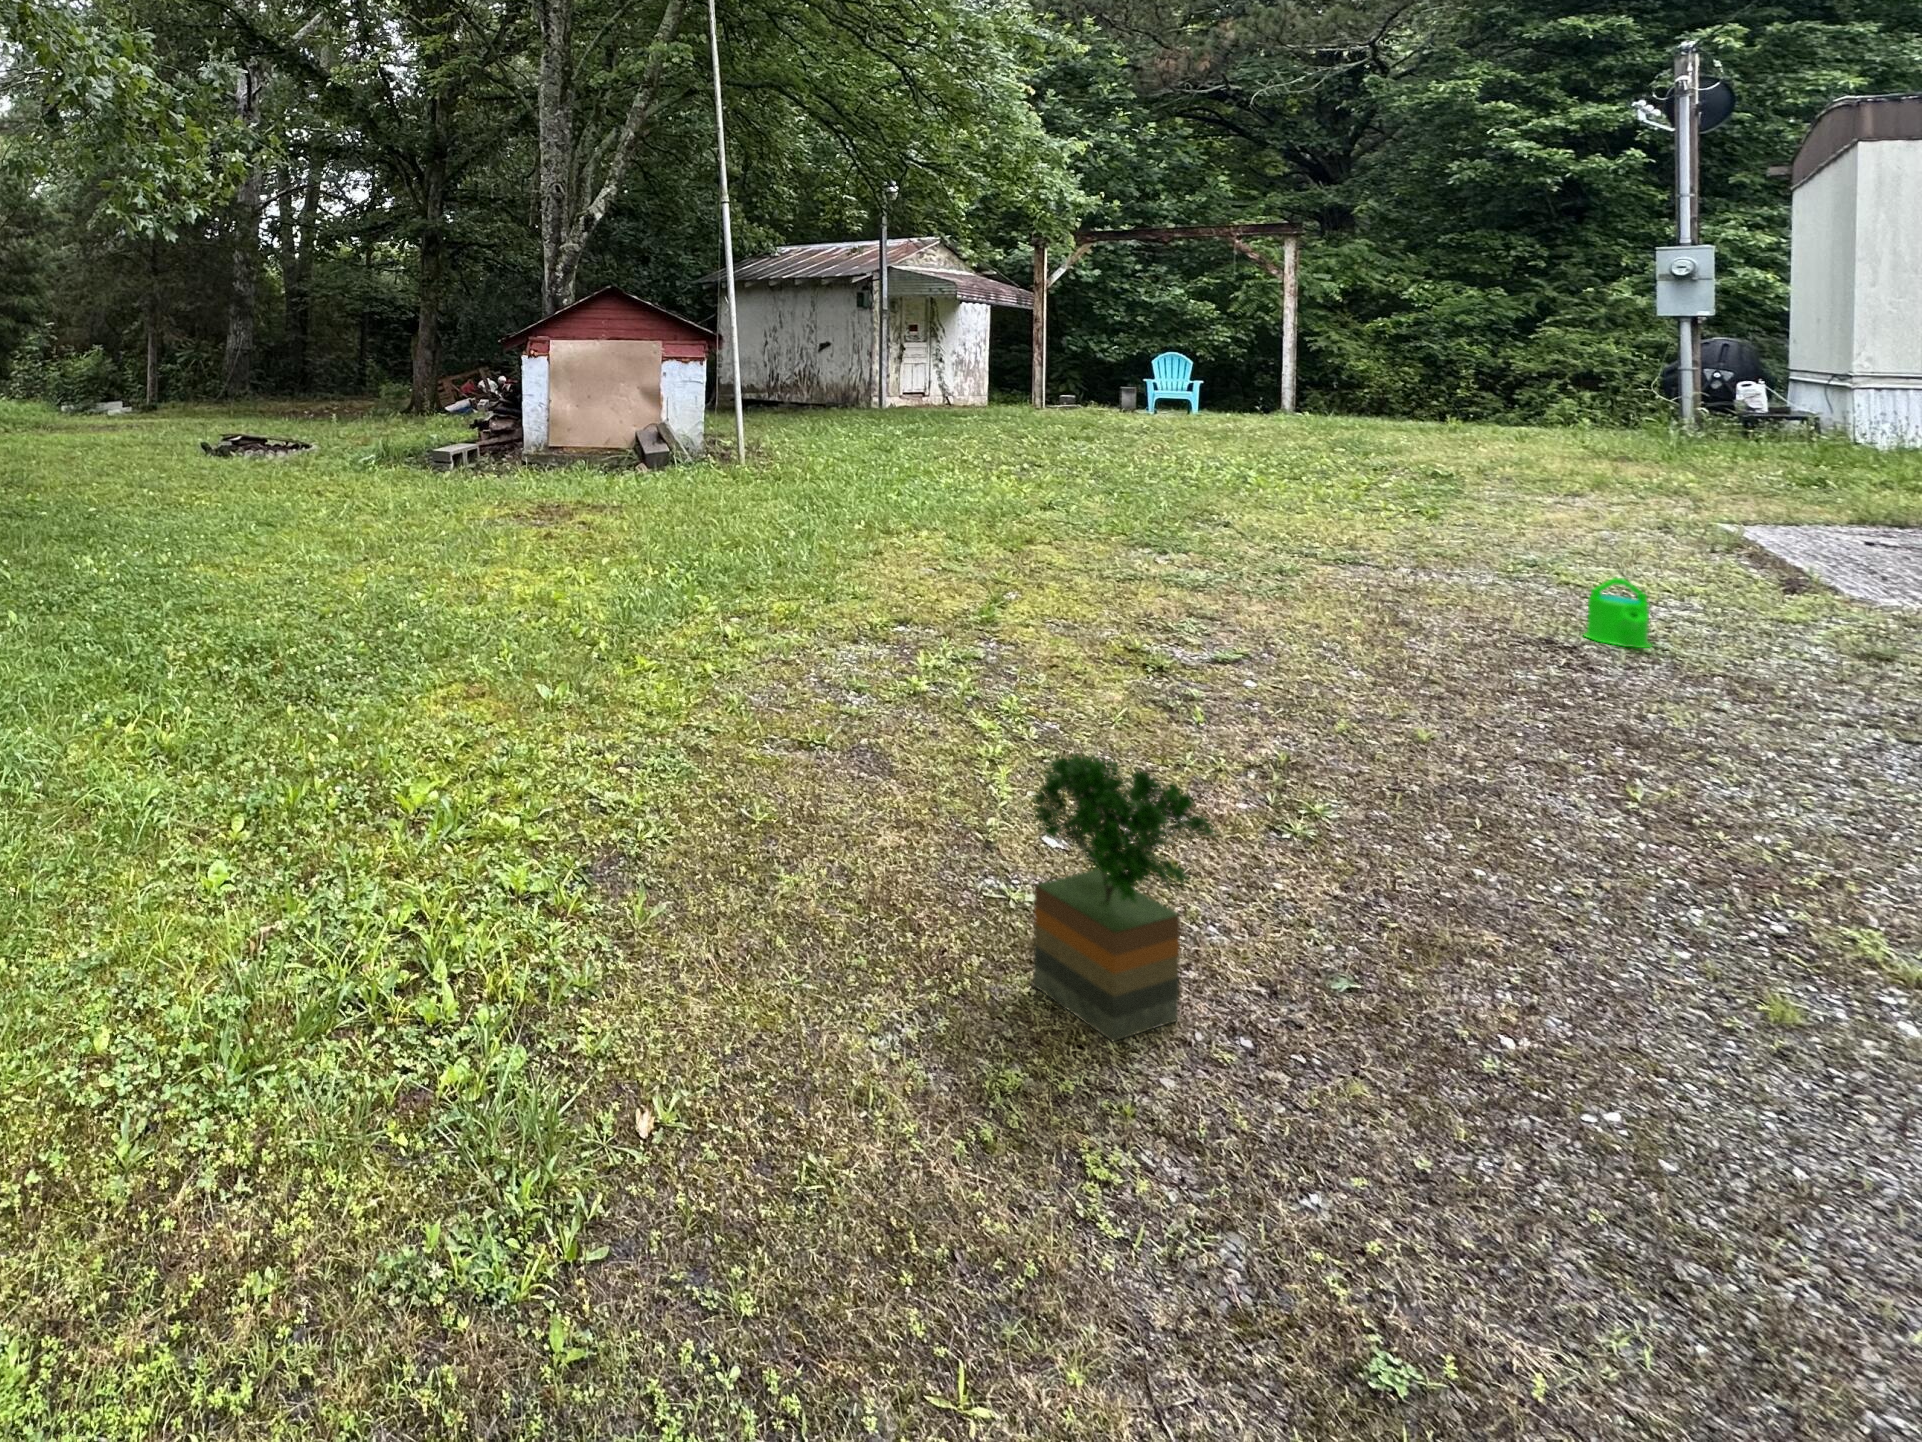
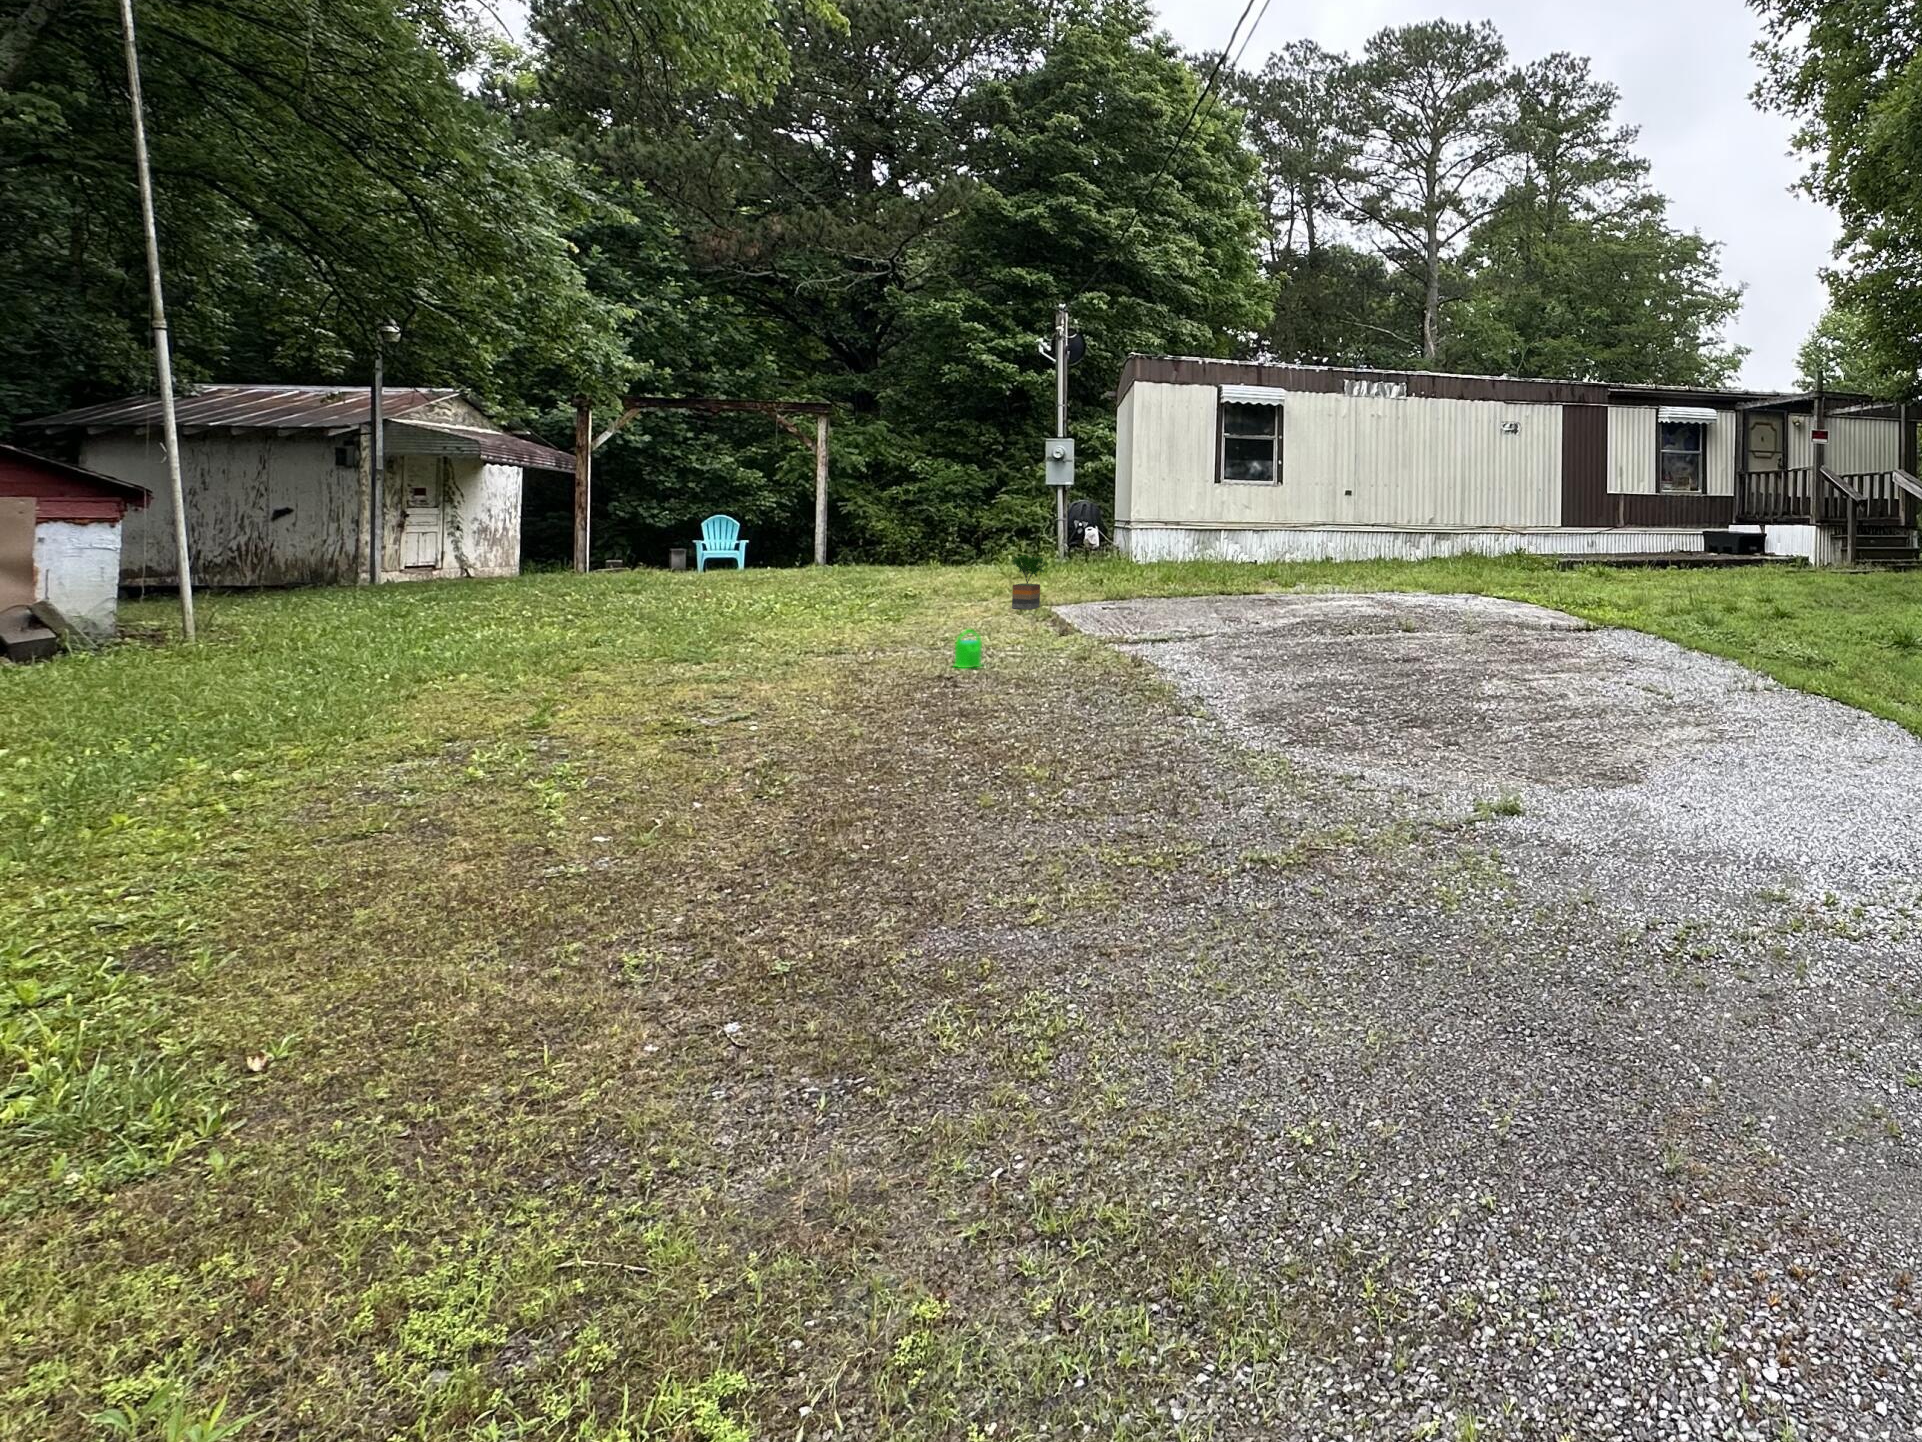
potted tree: present [1032,754,1216,1041] -> present [1012,555,1047,609]

